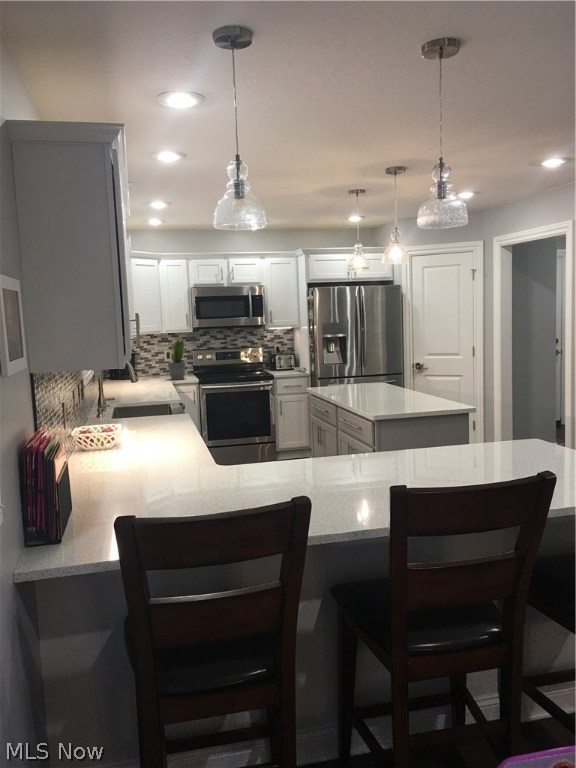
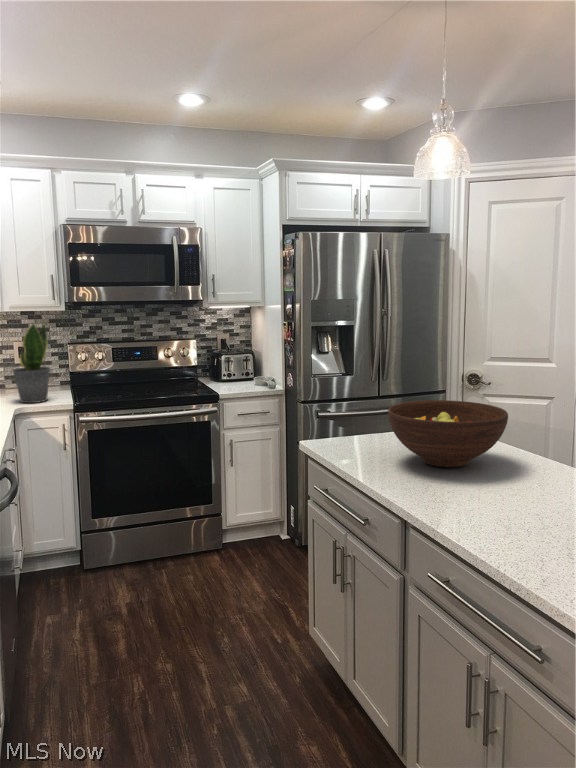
fruit bowl: none [335,367,383,392] -> present [388,400,508,467]

